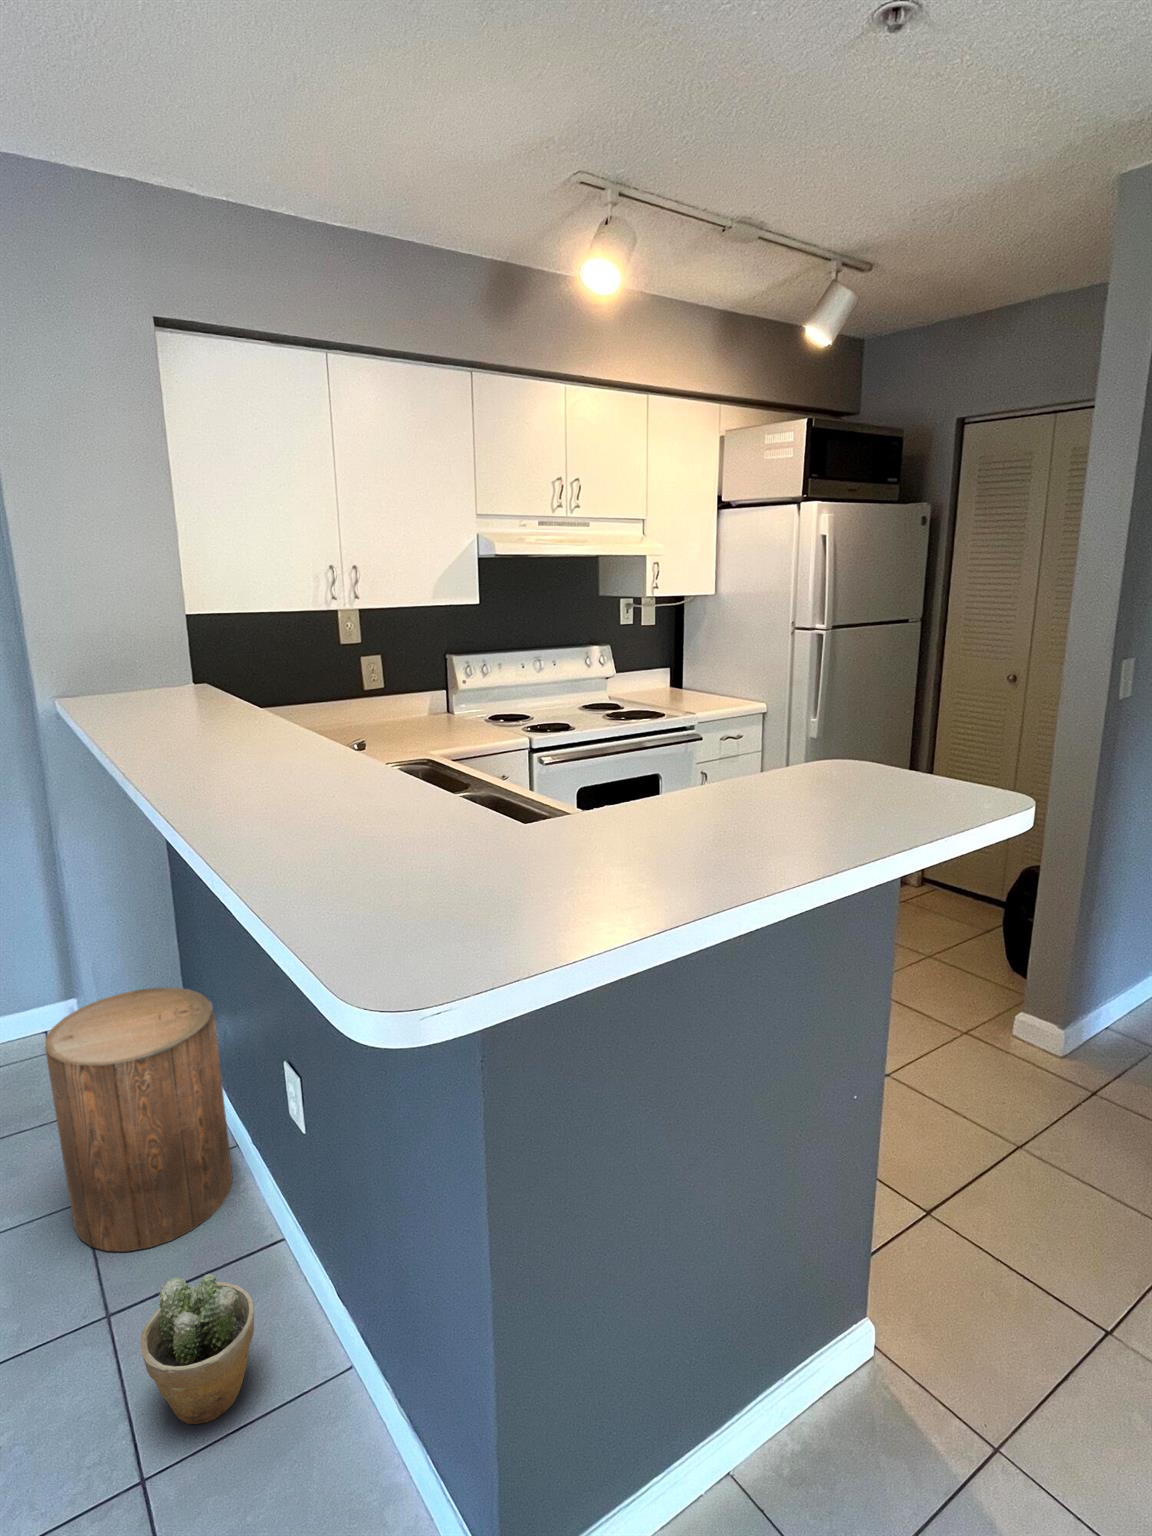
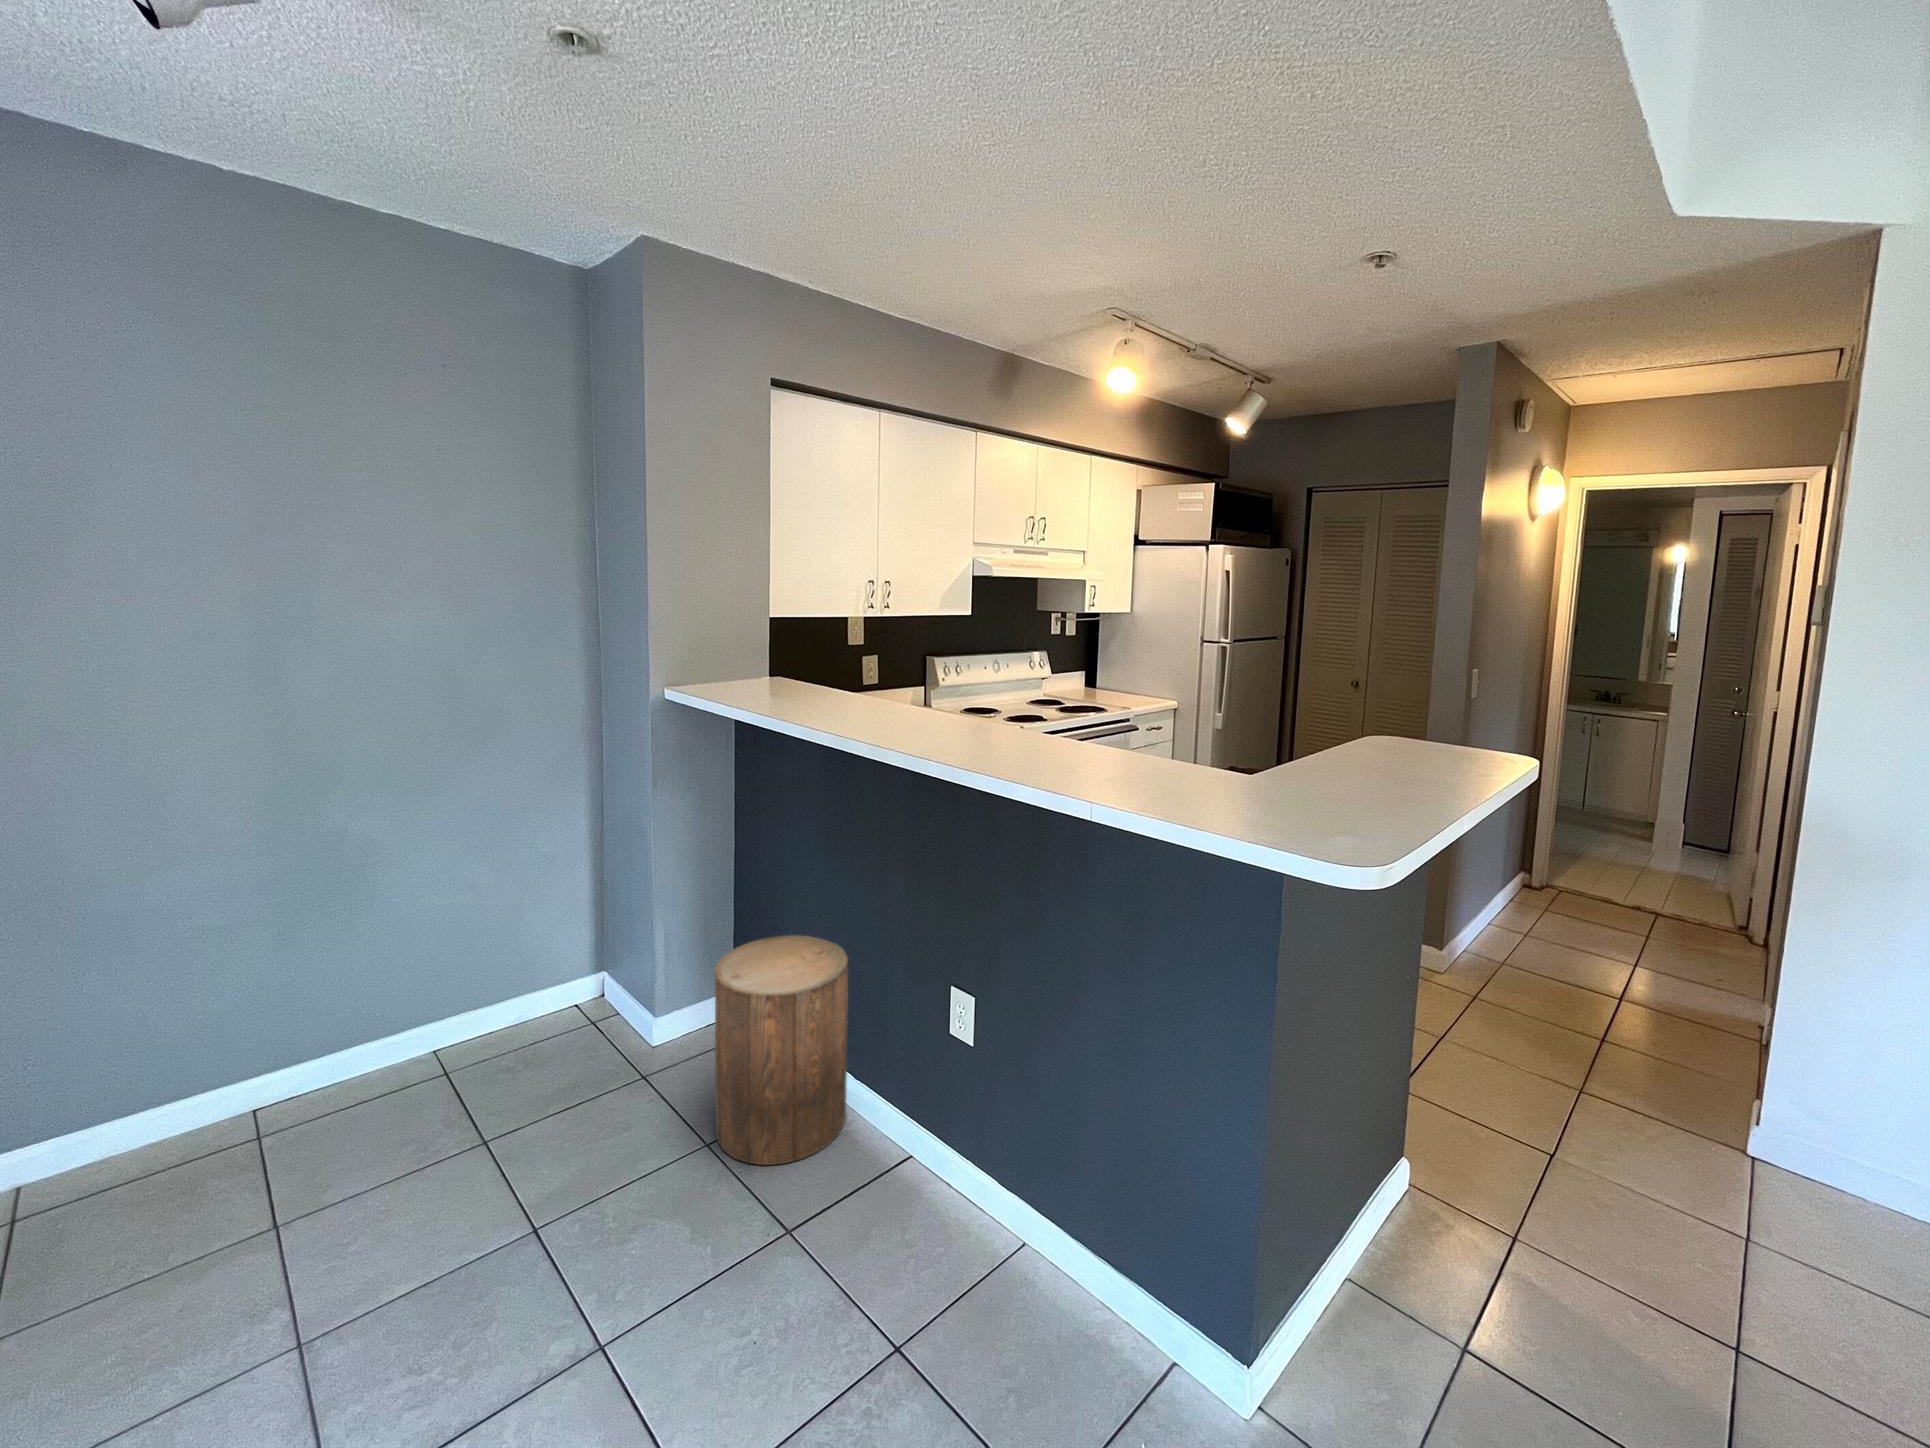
potted plant: present [140,1274,254,1424] -> none [877,1150,962,1277]

